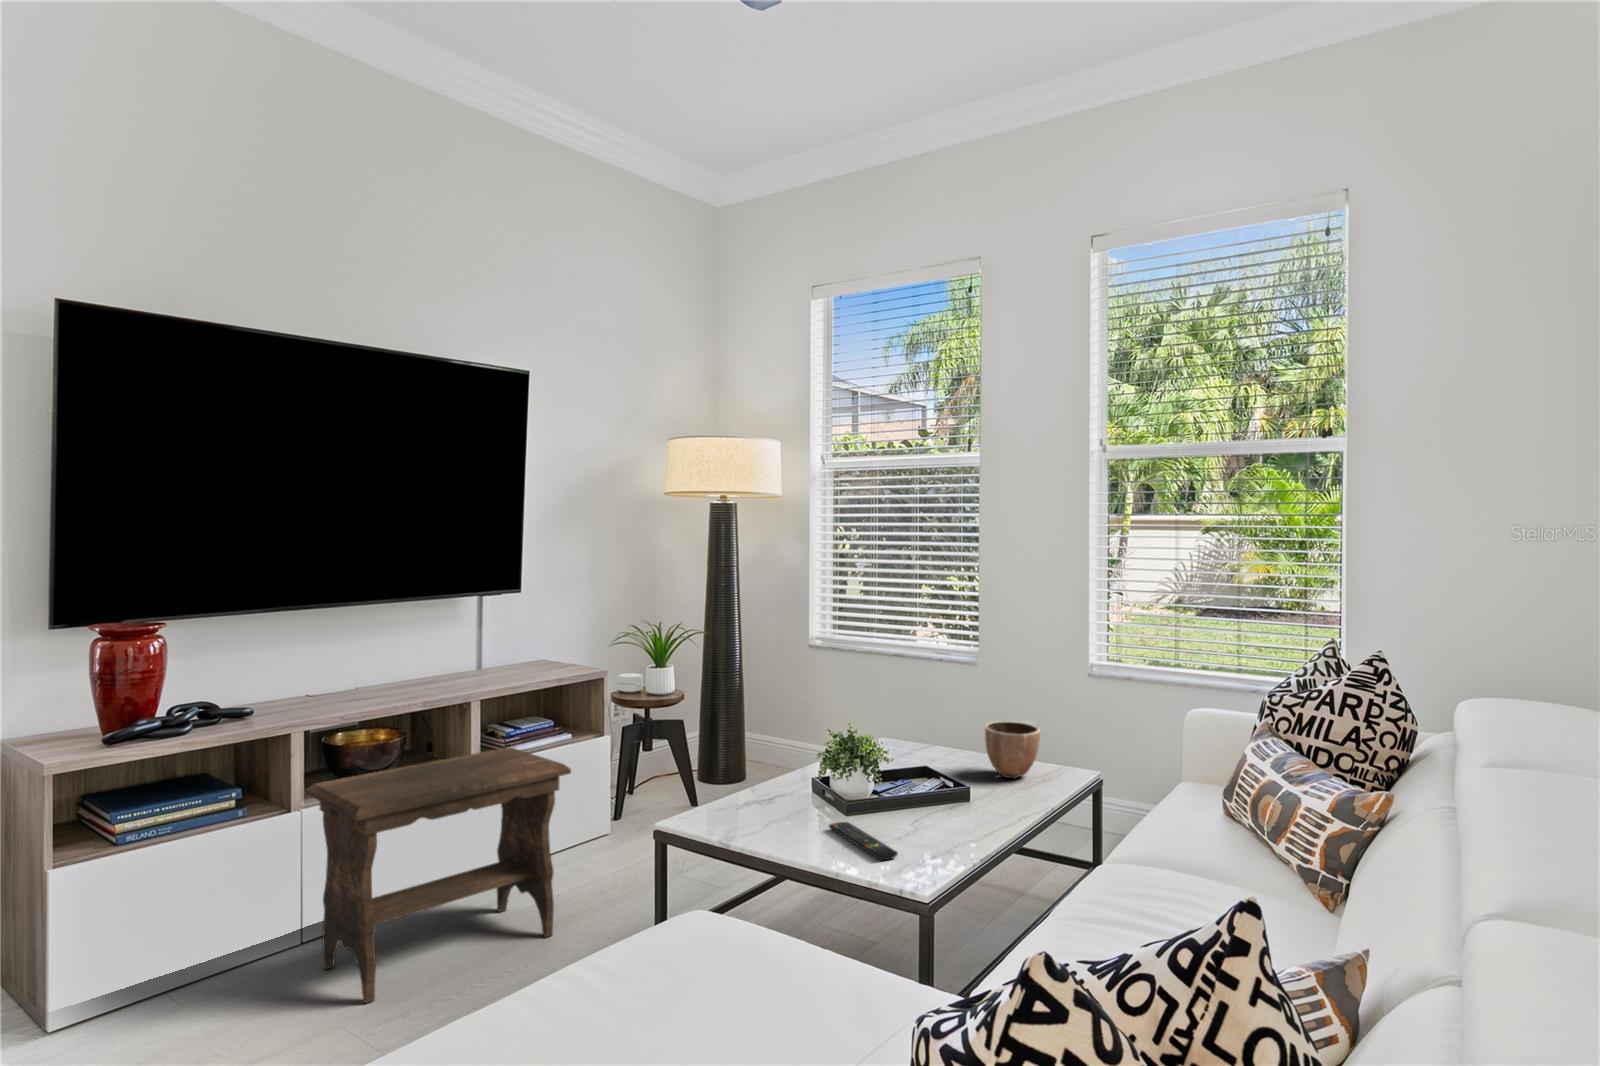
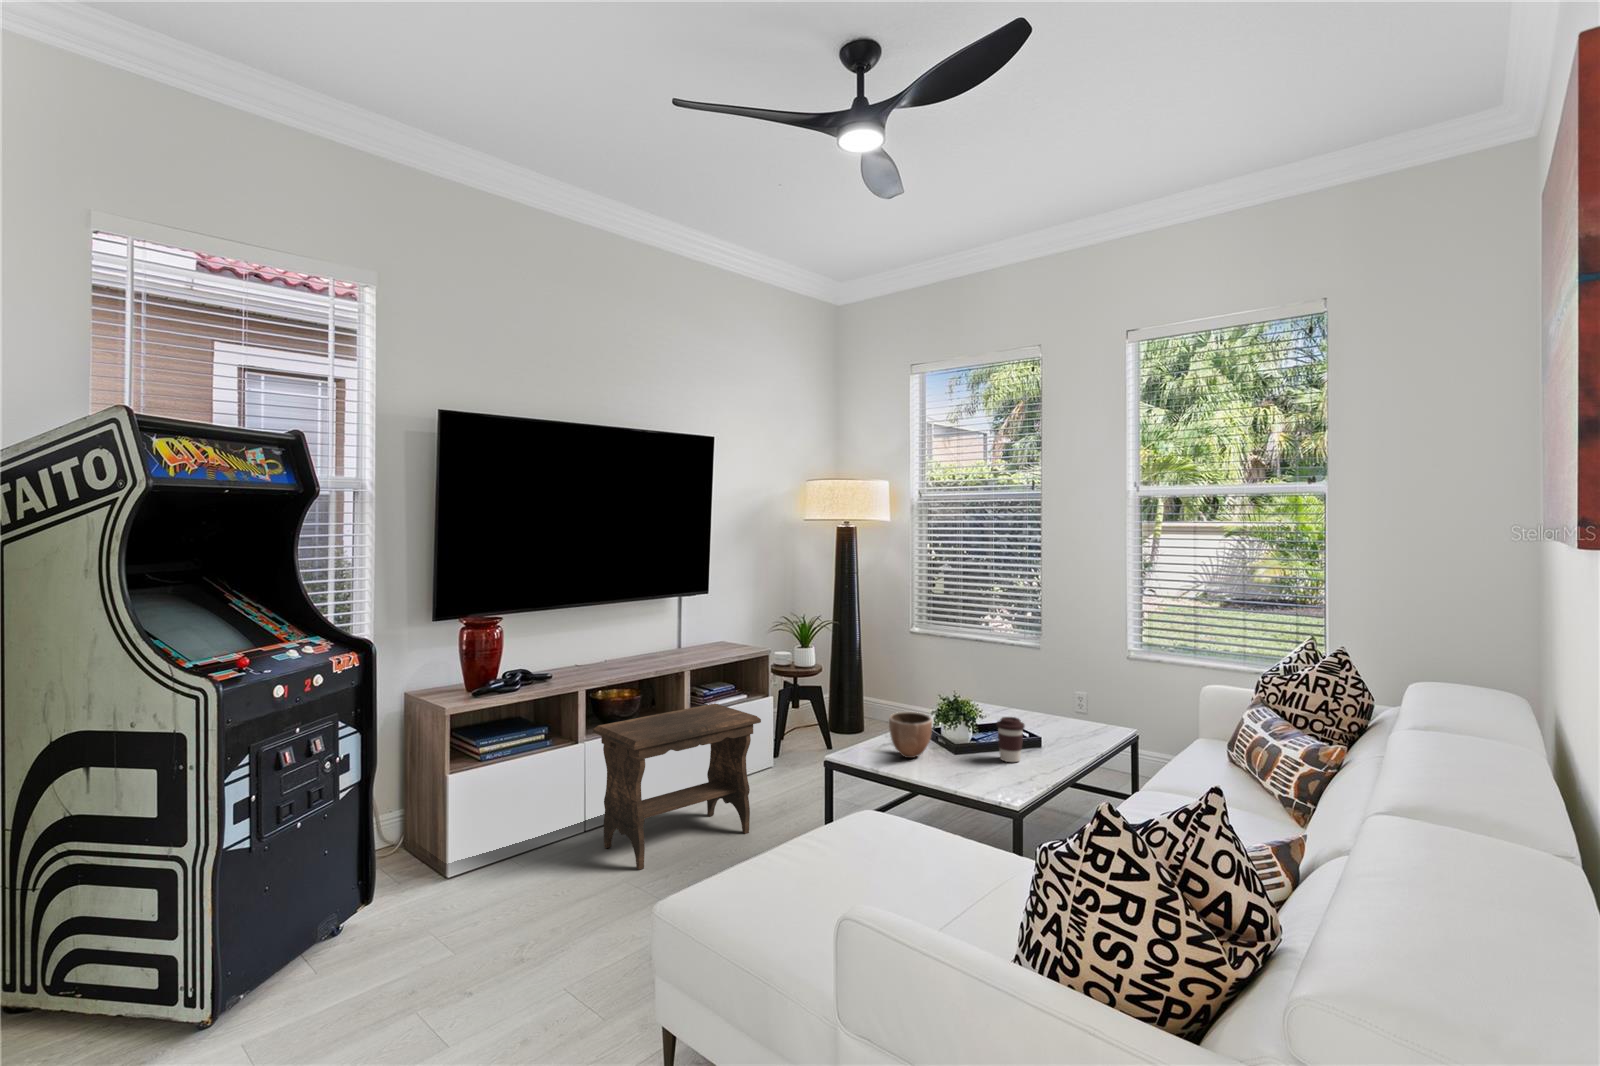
decorative bowl: present [985,721,1040,778] -> present [889,712,933,758]
coffee cup: none [903,758,943,824] -> present [997,717,1025,762]
remote control: present [829,822,898,860] -> none [946,759,996,785]

